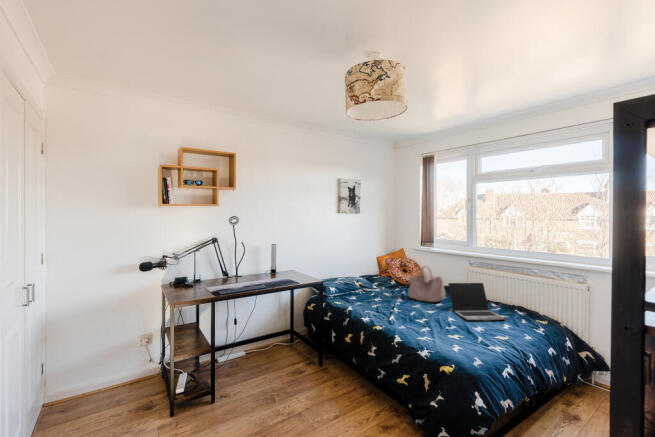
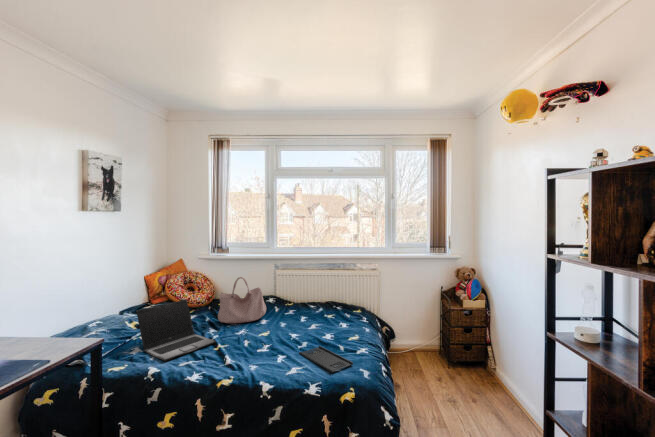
laptop: present [448,283,506,321] -> present [136,300,216,361]
tray: none [441,329,473,351] -> present [299,346,353,373]

